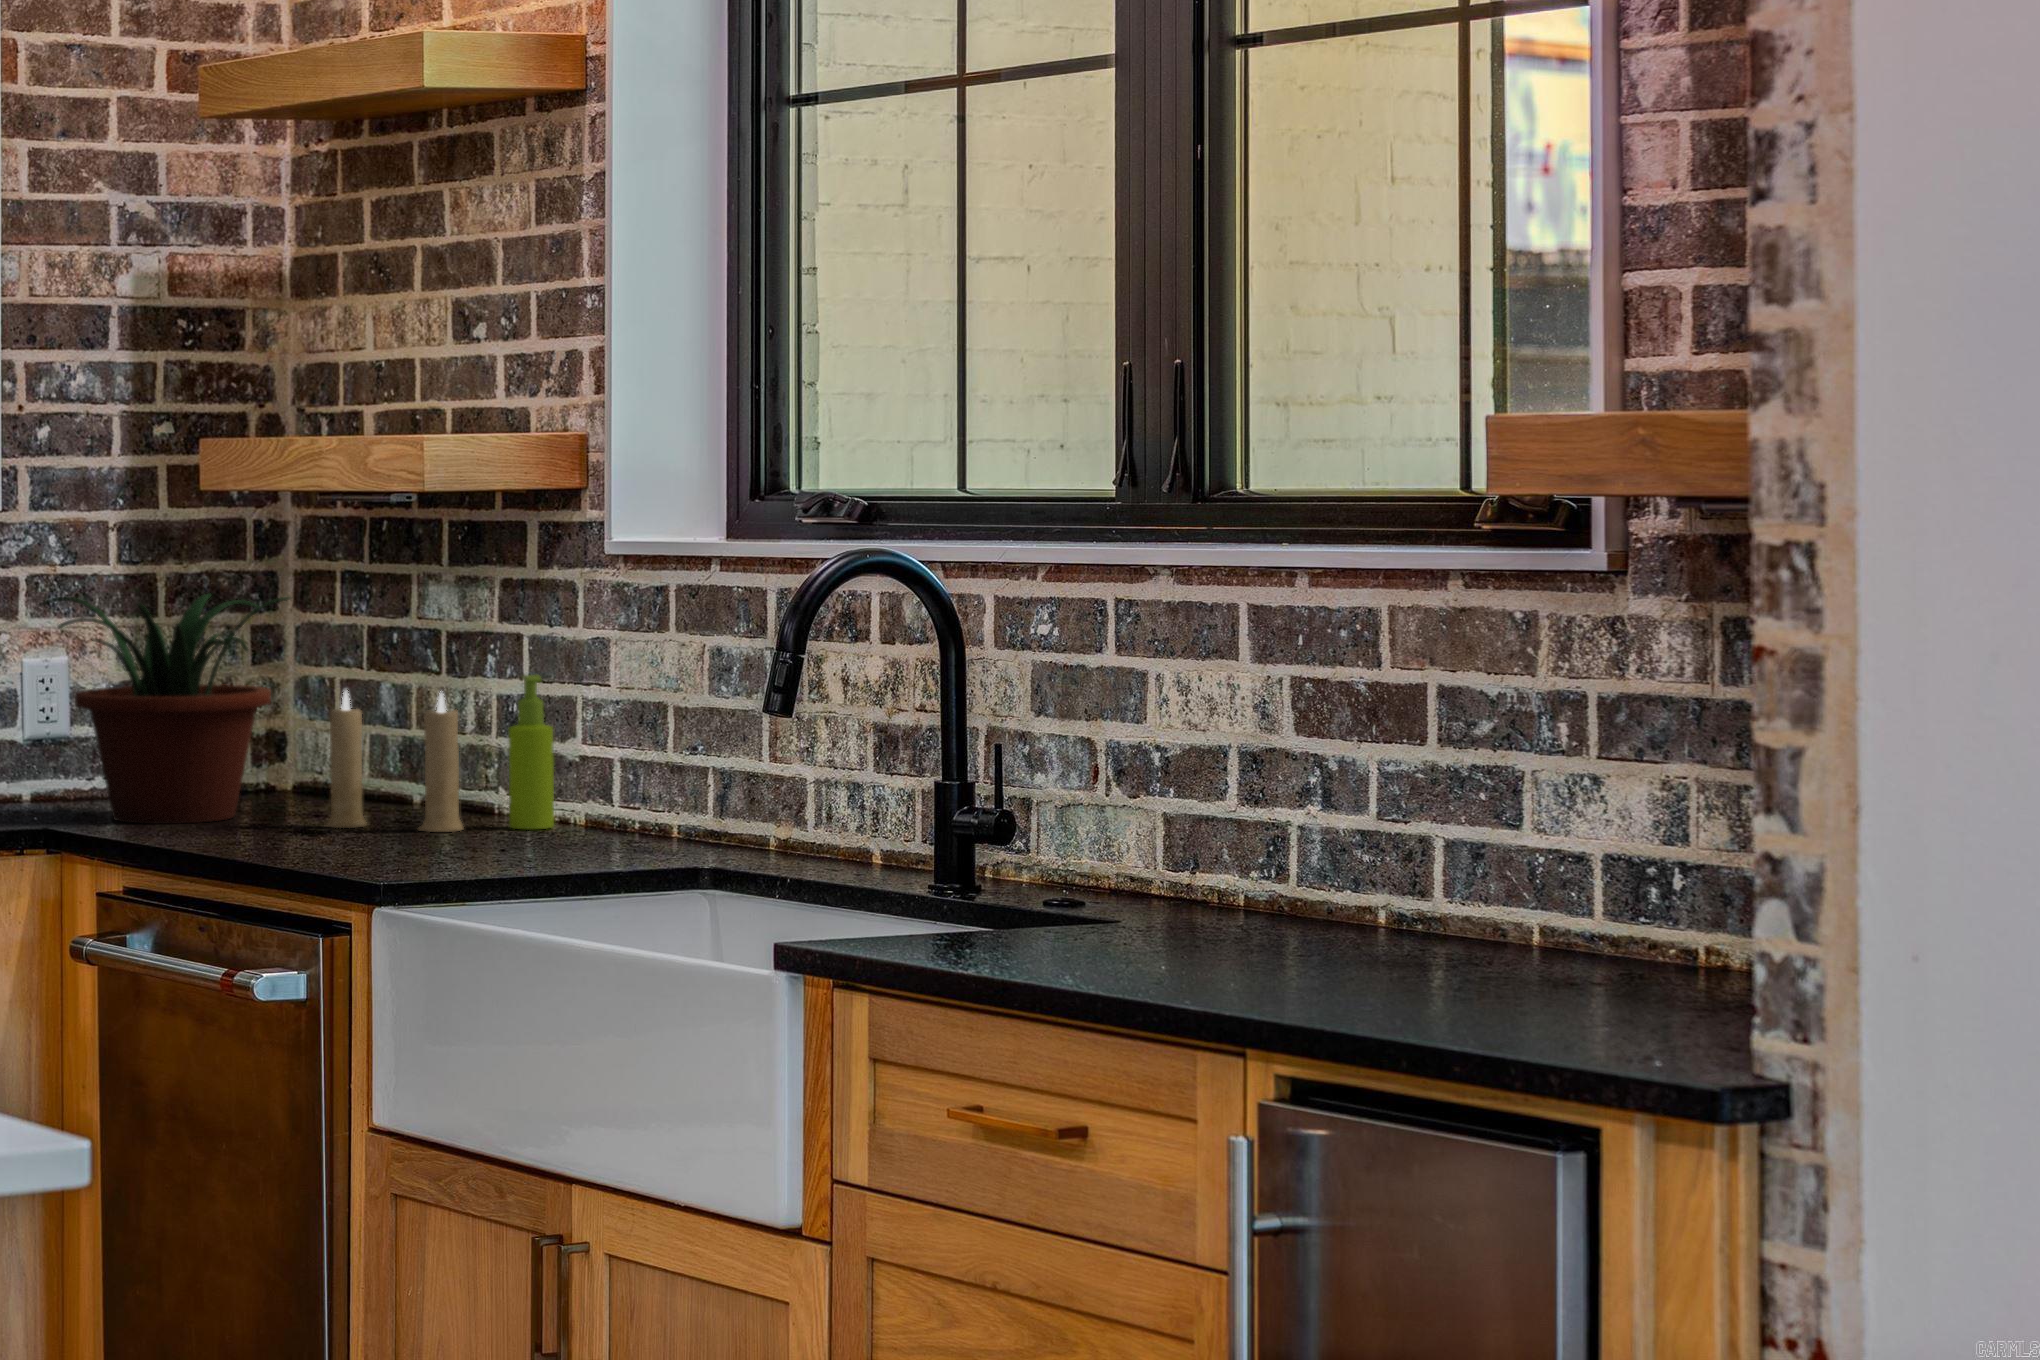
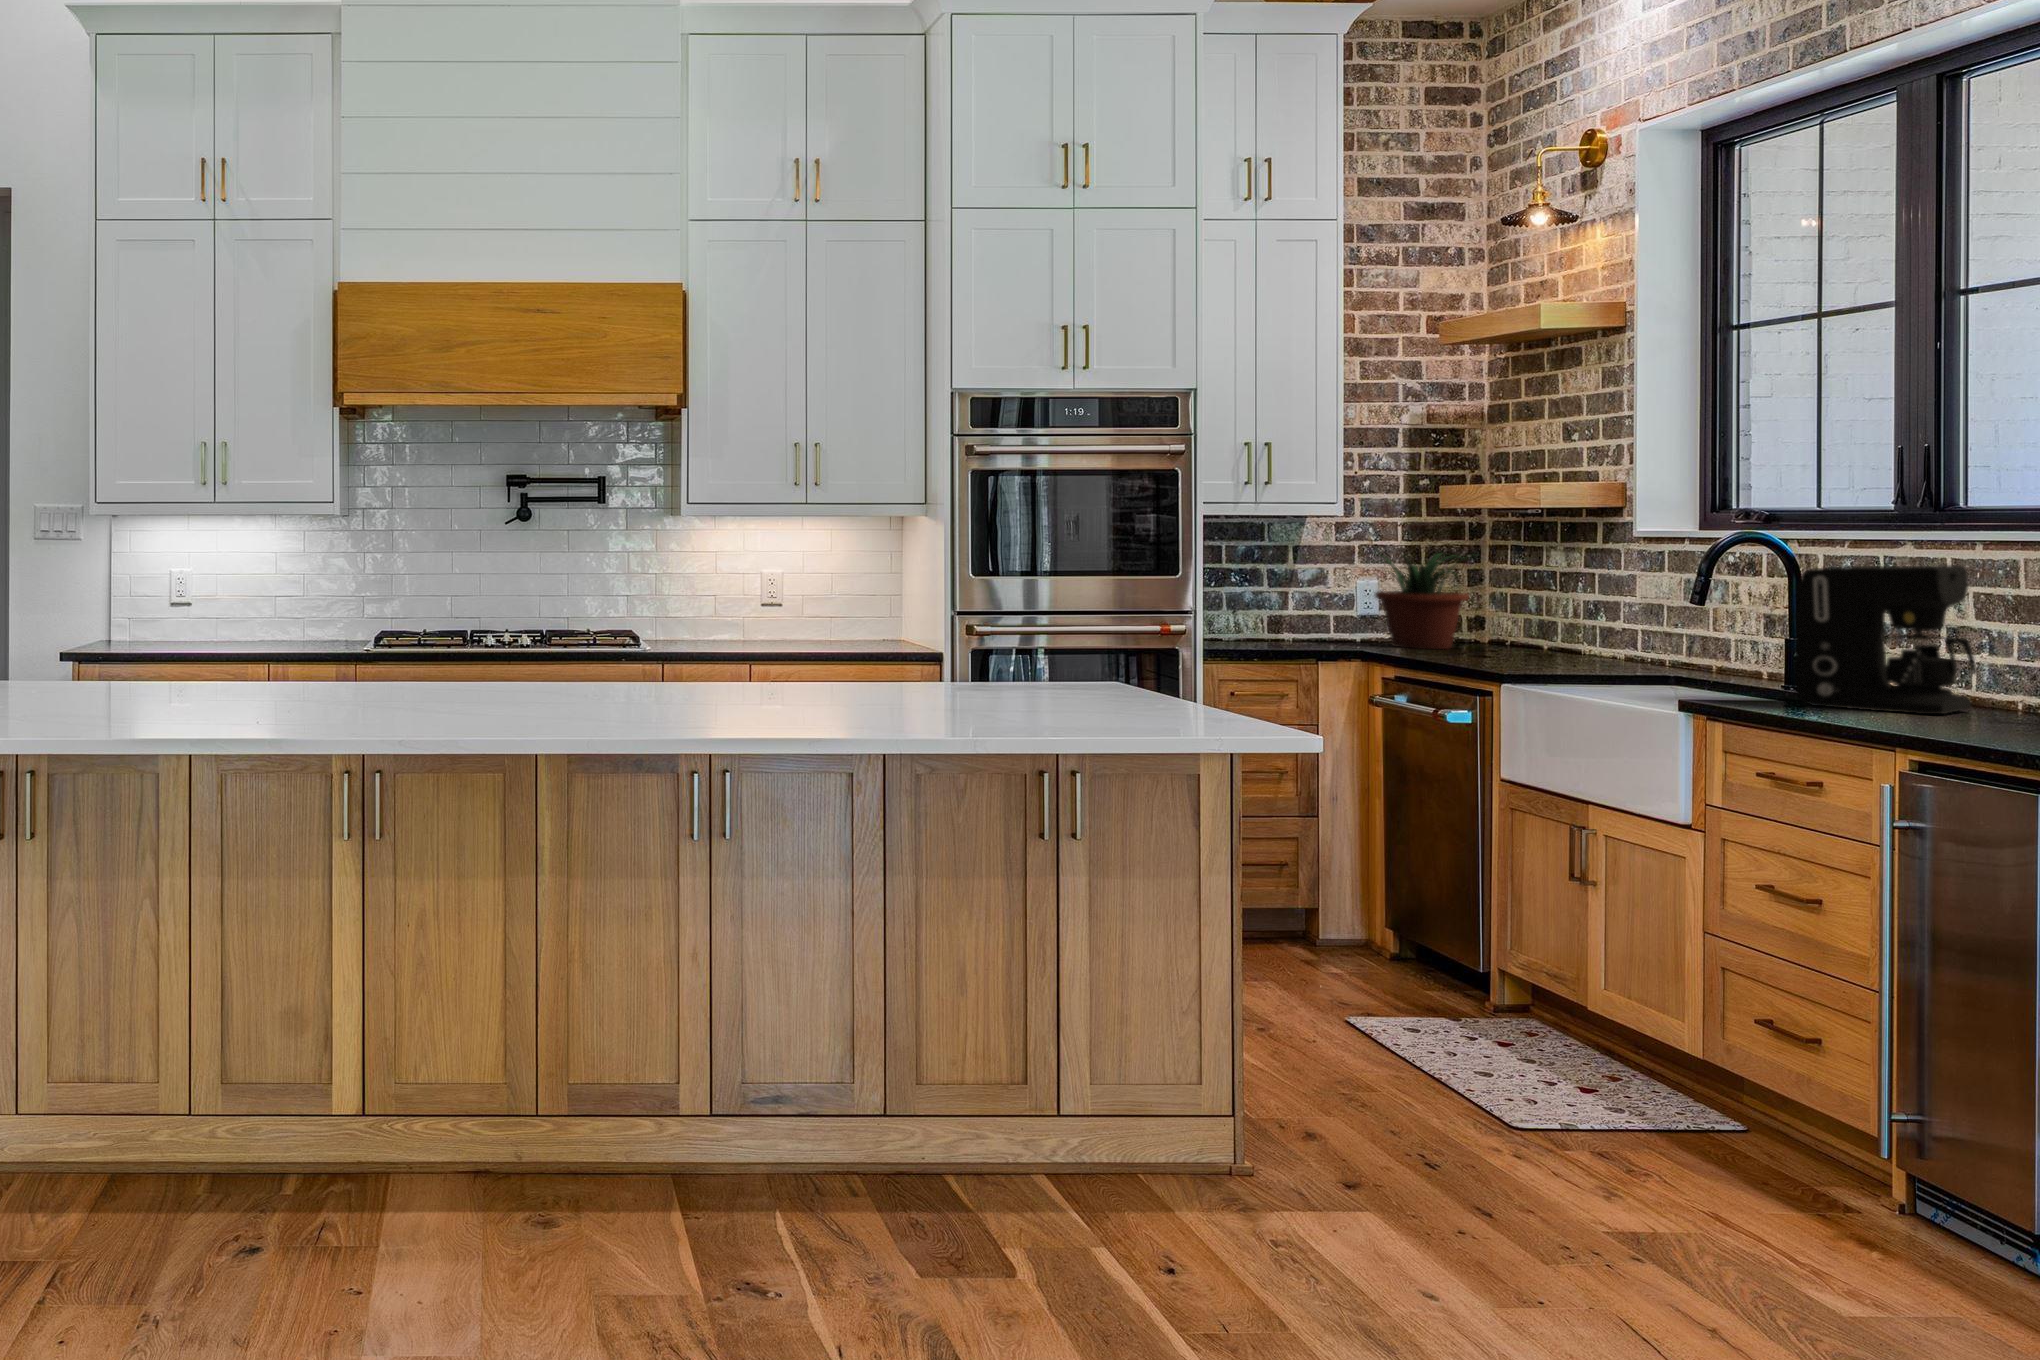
coffee maker: none [1043,624,1360,966] -> present [1795,565,1977,714]
soap dispenser: present [508,674,554,829] -> none [1585,591,1609,660]
candle: present [326,690,463,832] -> none [1491,592,1561,658]

